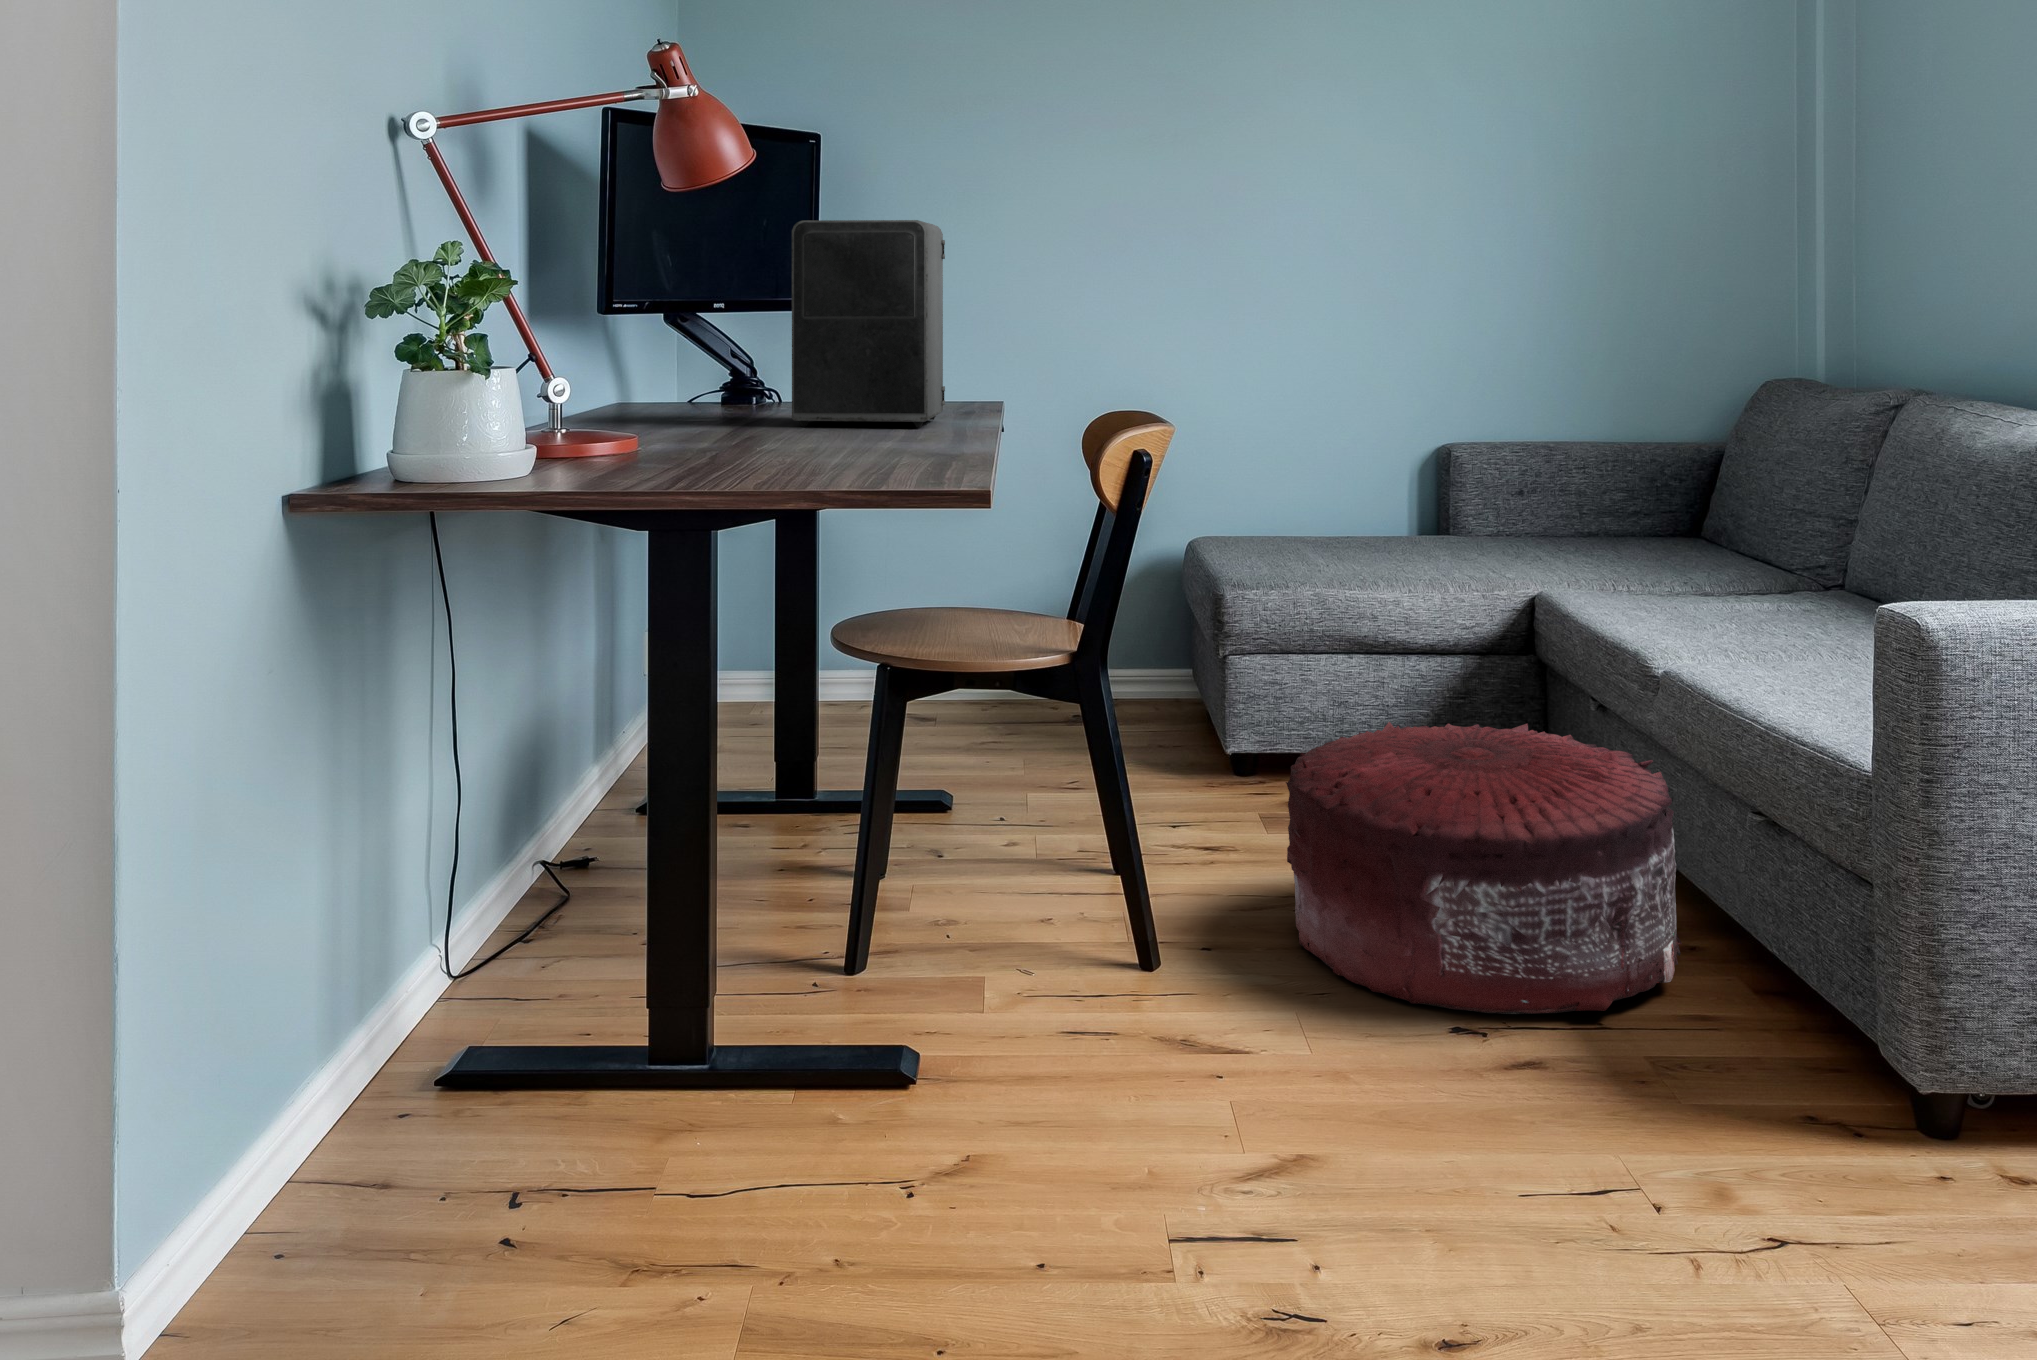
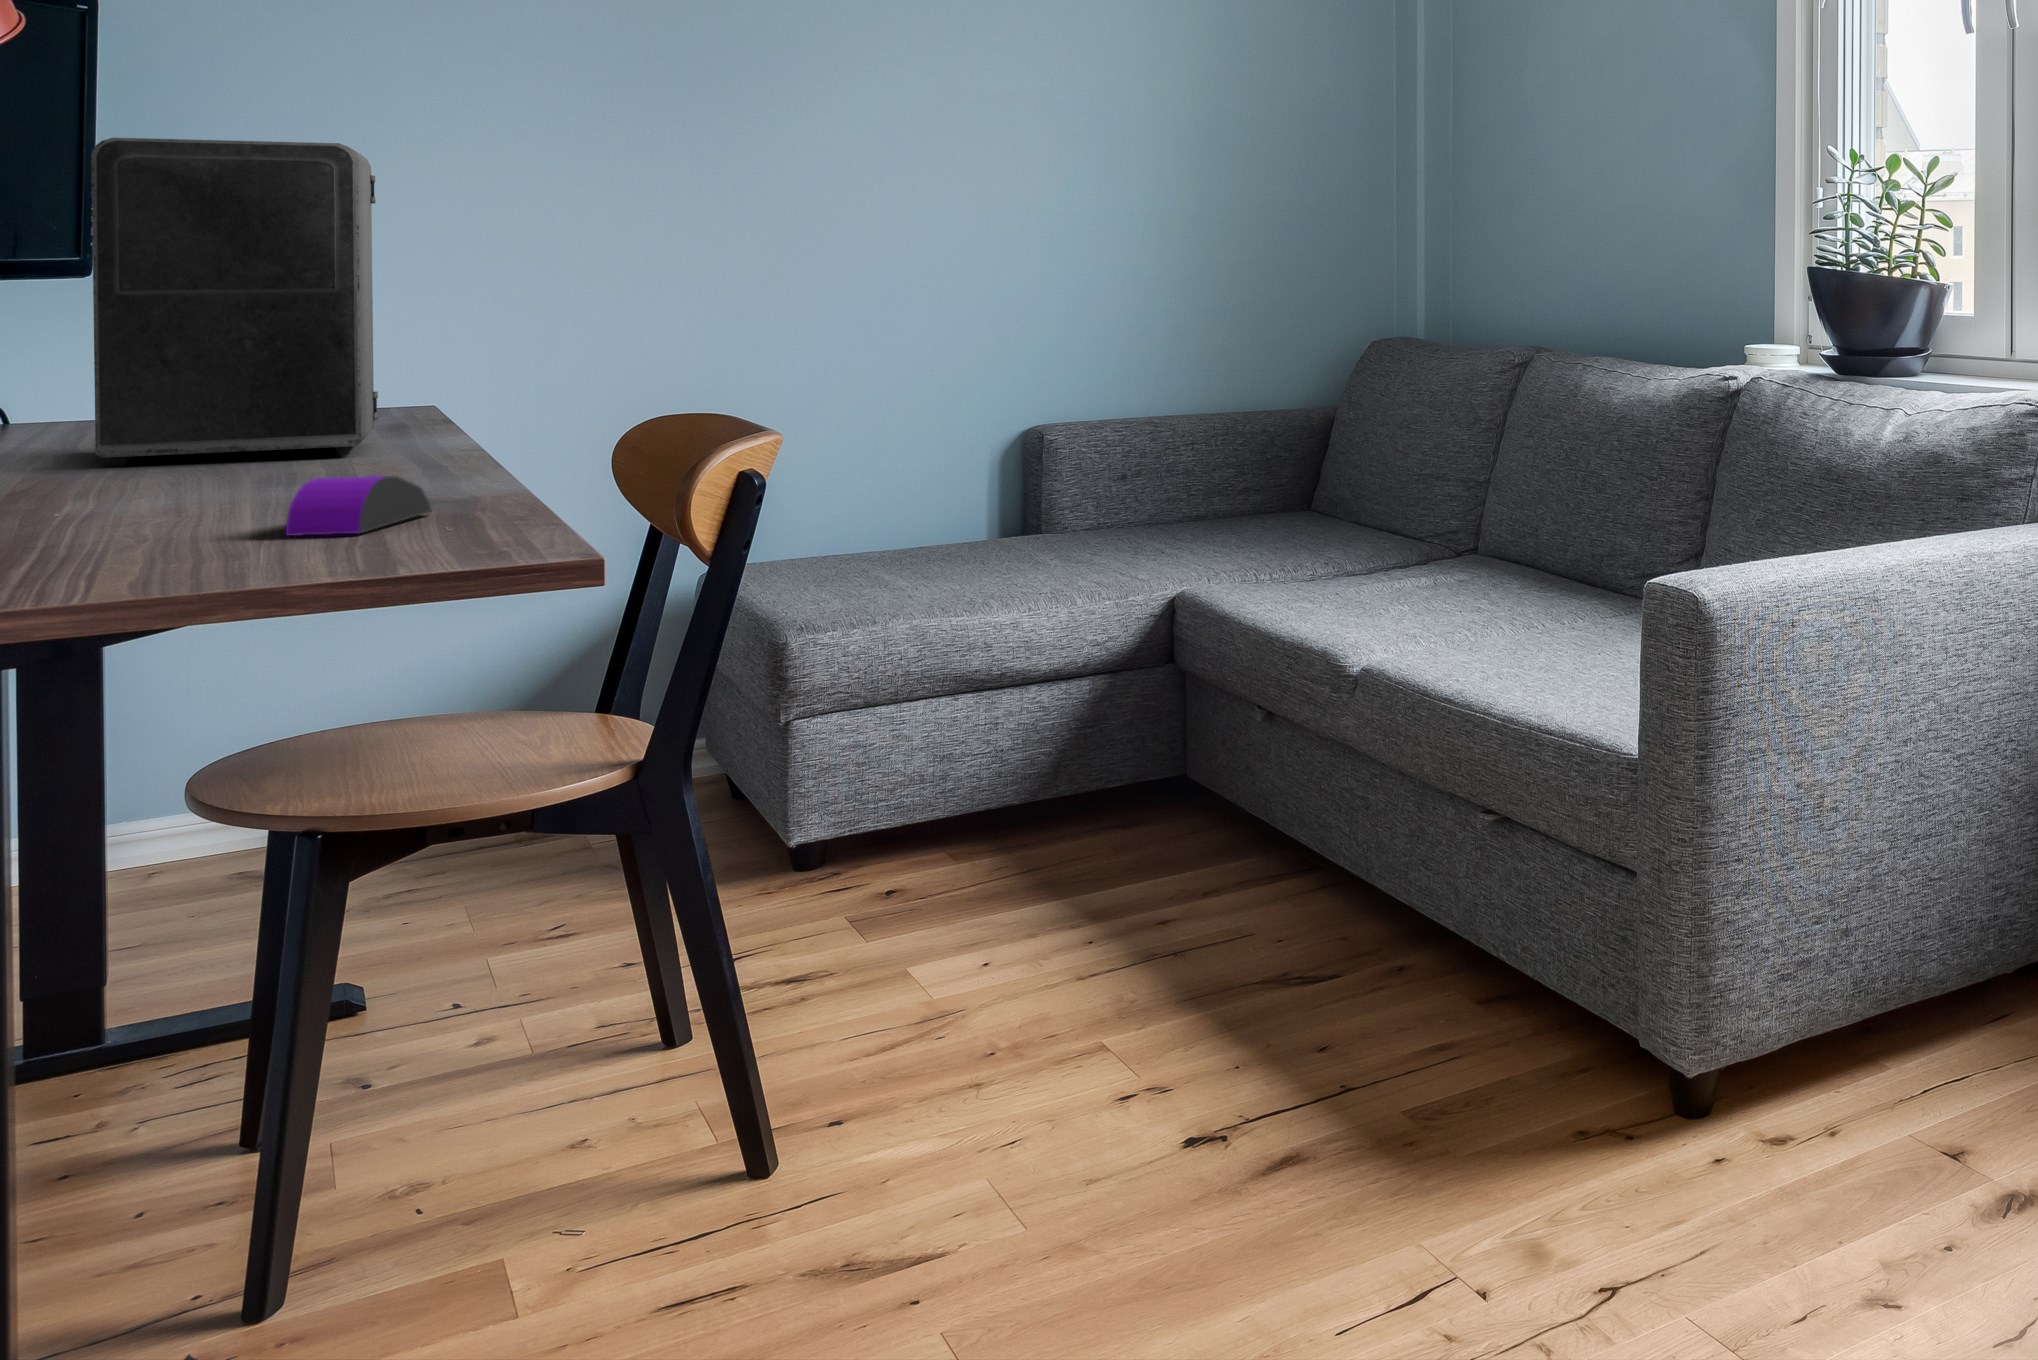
computer mouse: none [850,435,933,471] -> present [286,476,432,536]
pouf: present [1286,722,1682,1014] -> none [938,750,1402,1123]

